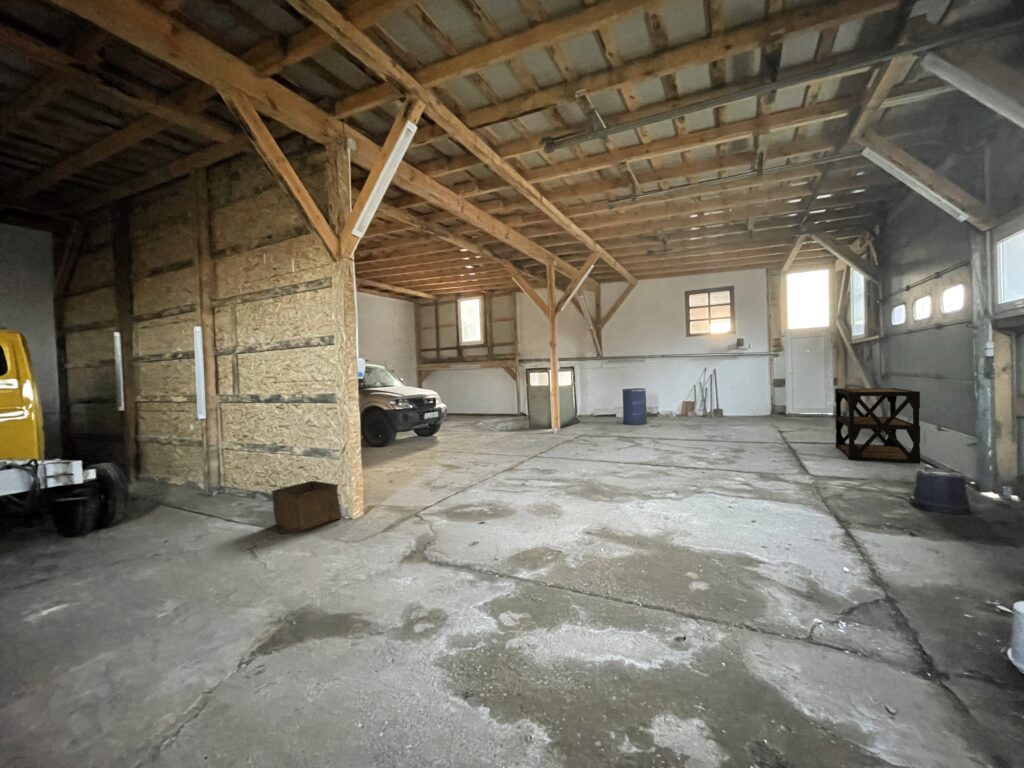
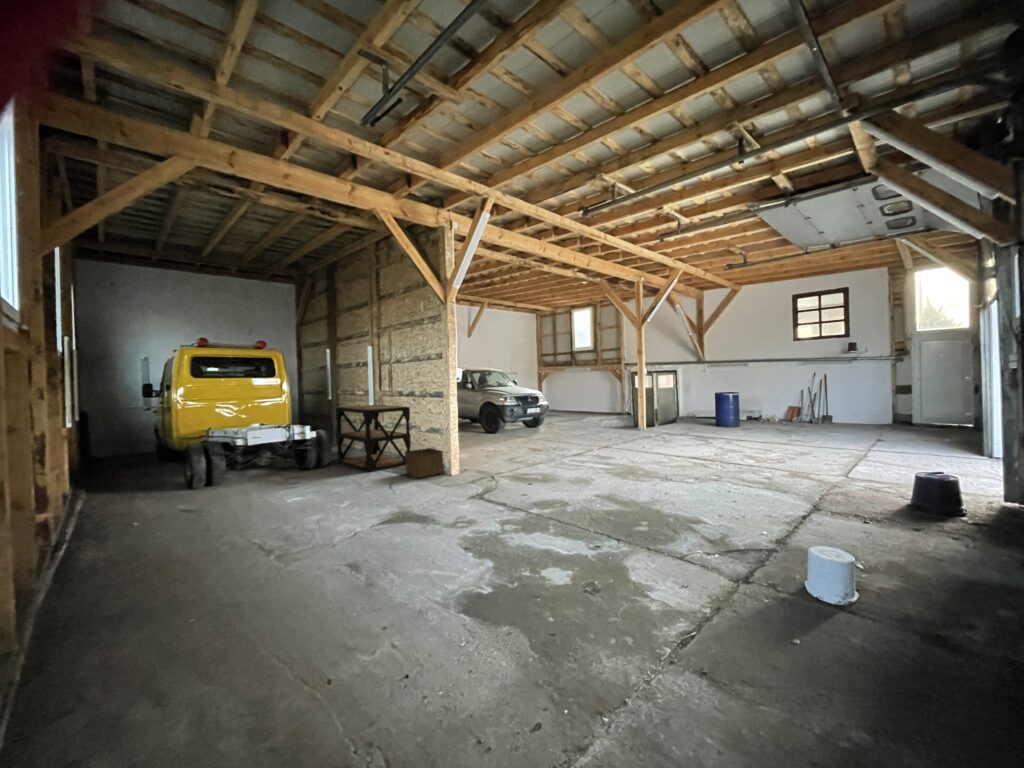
shelving unit: present [835,388,921,464] -> present [336,405,411,472]

